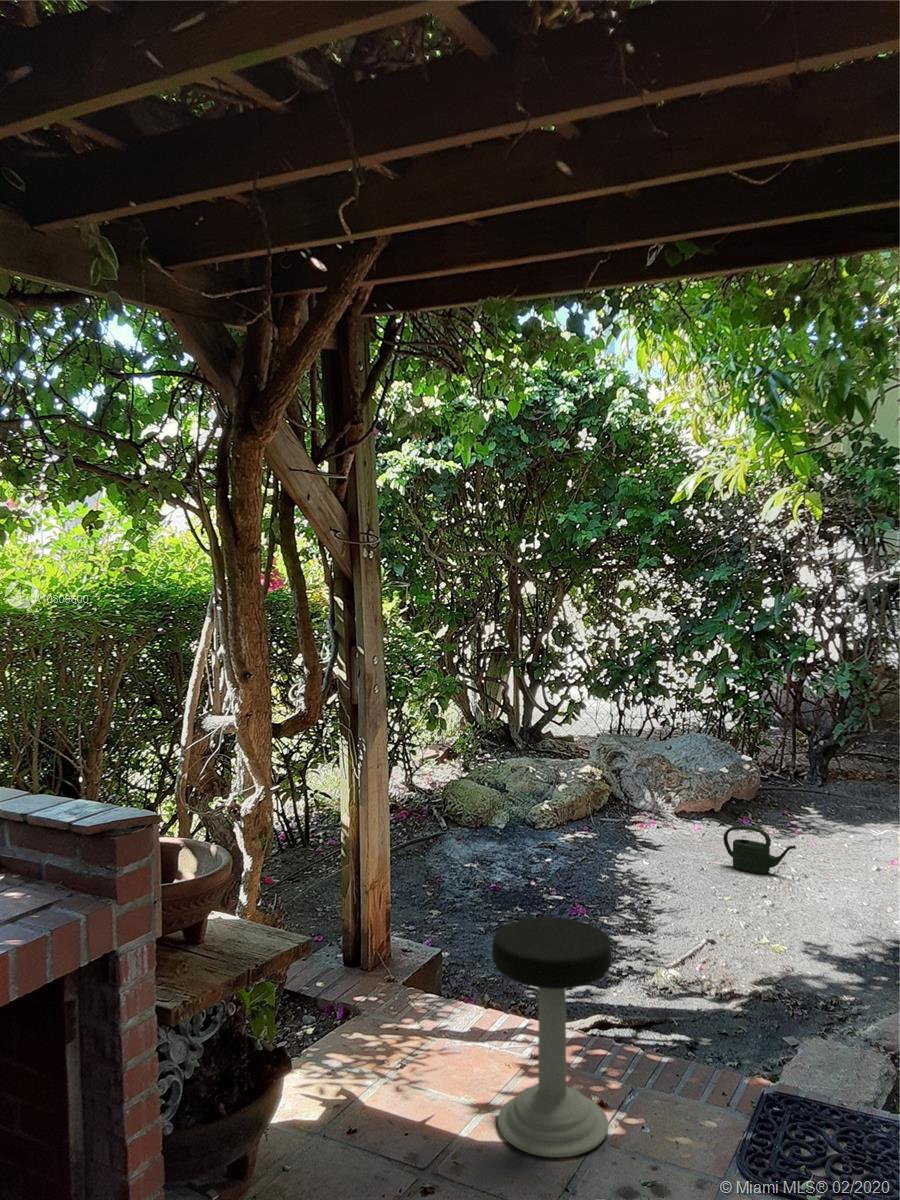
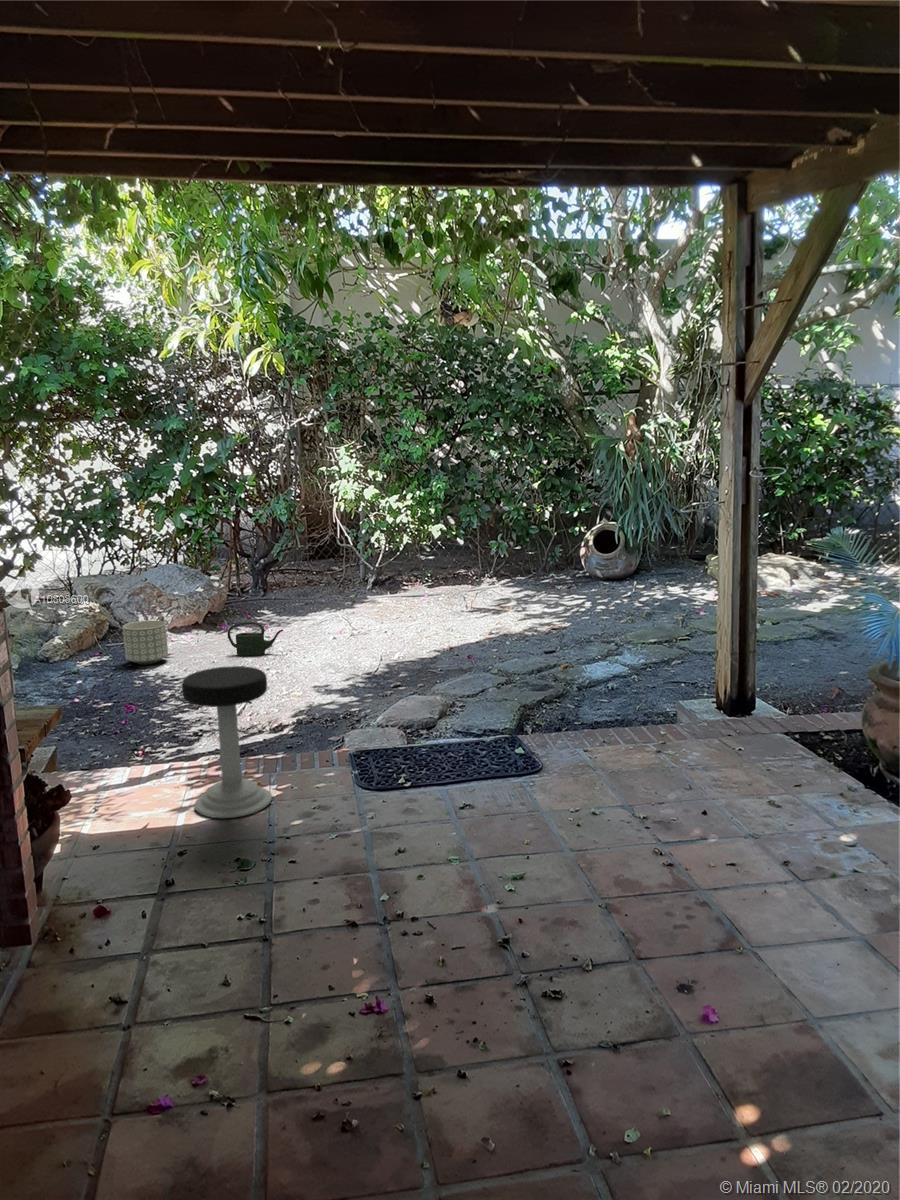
planter: none [601,801,650,856] -> present [123,620,168,665]

